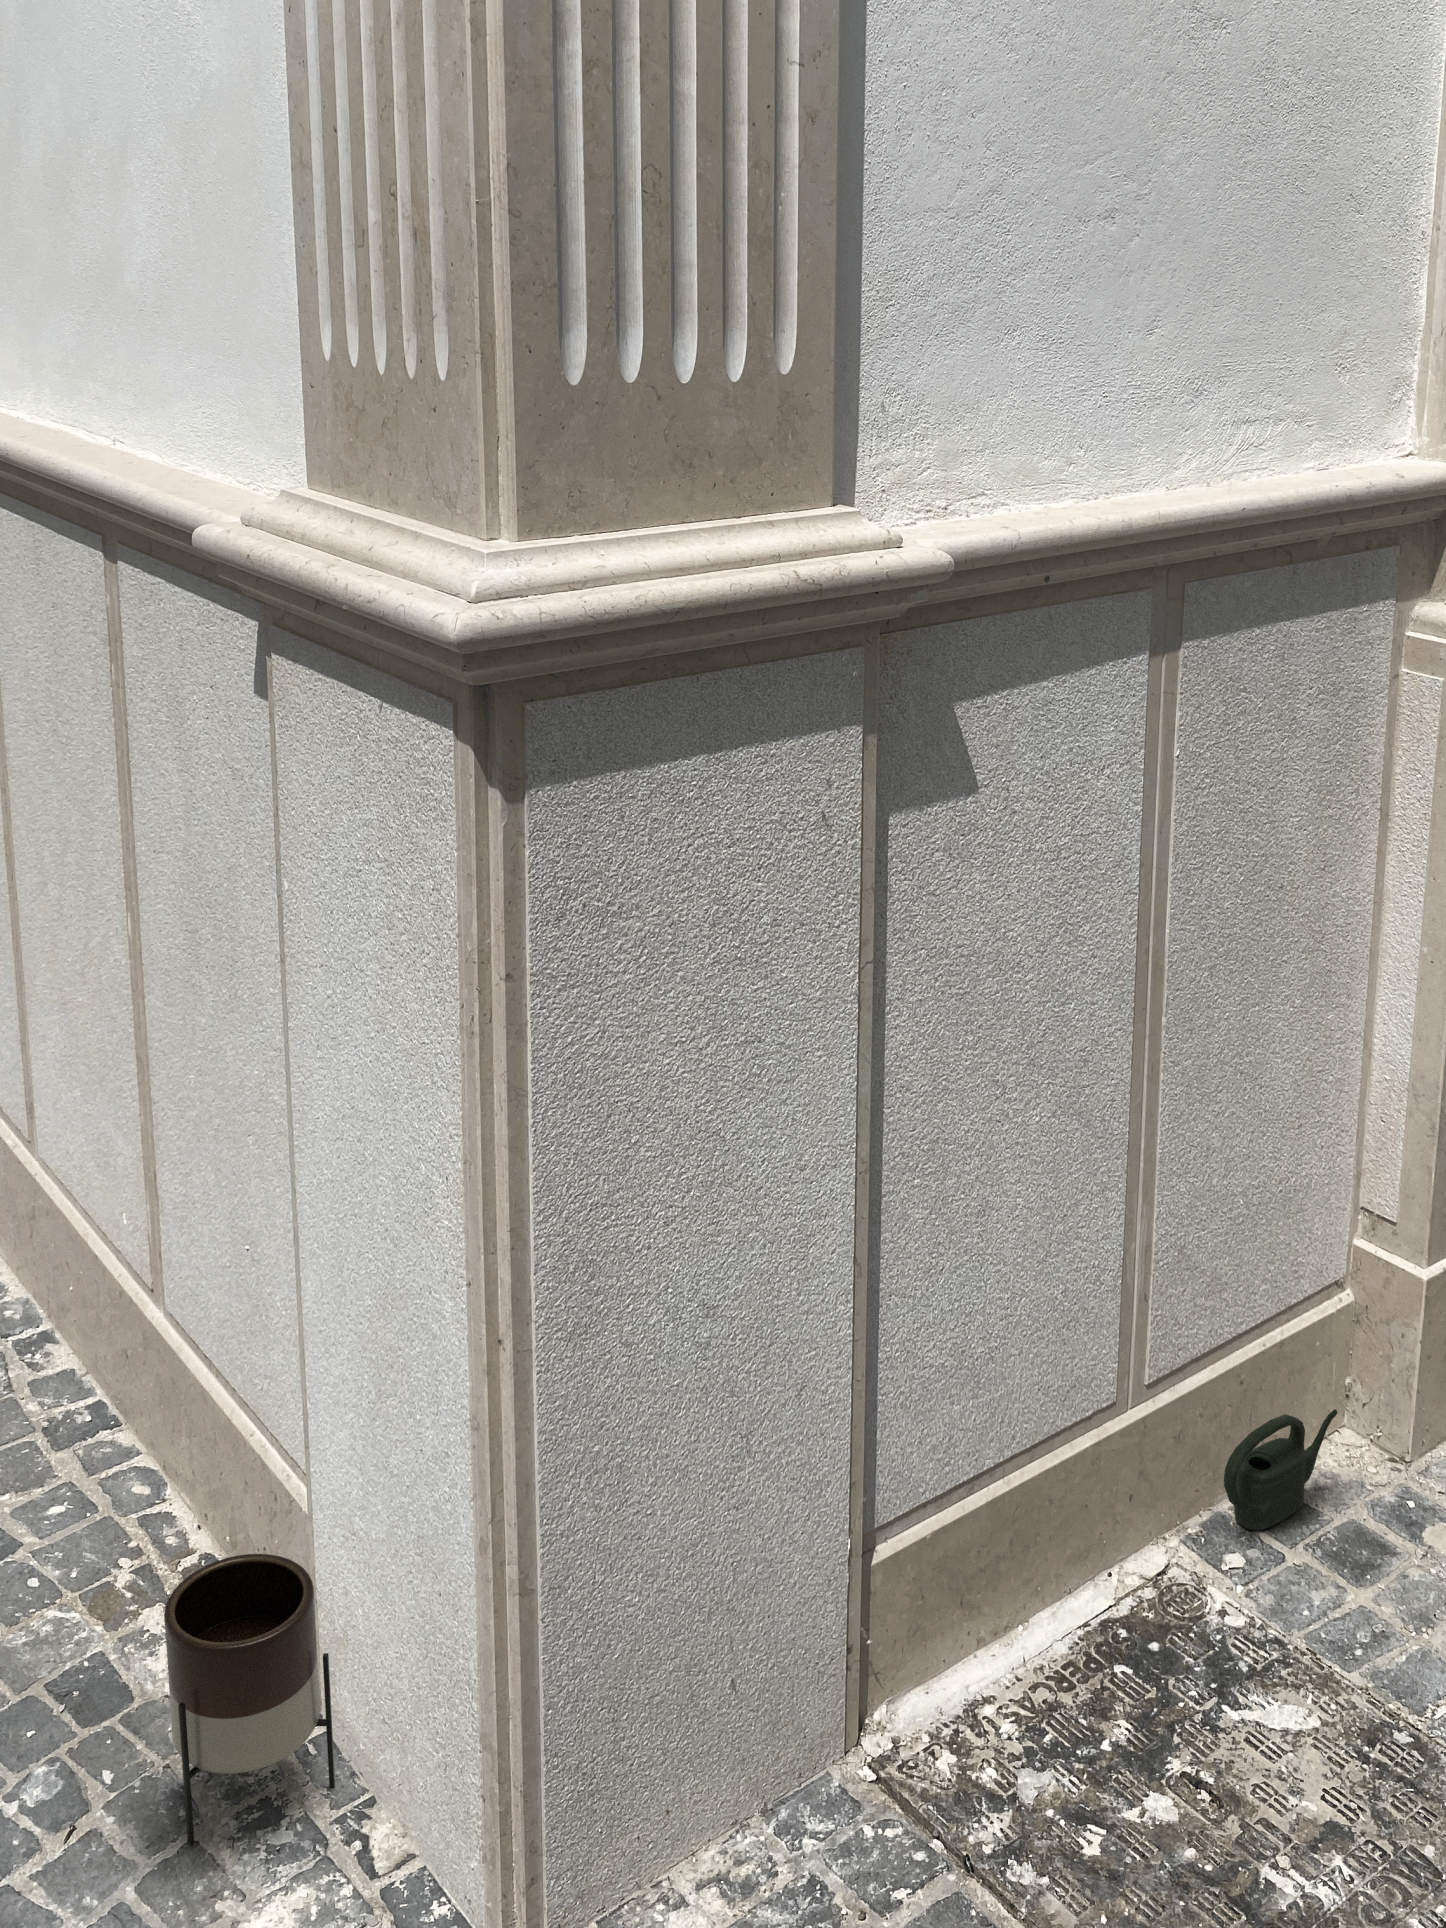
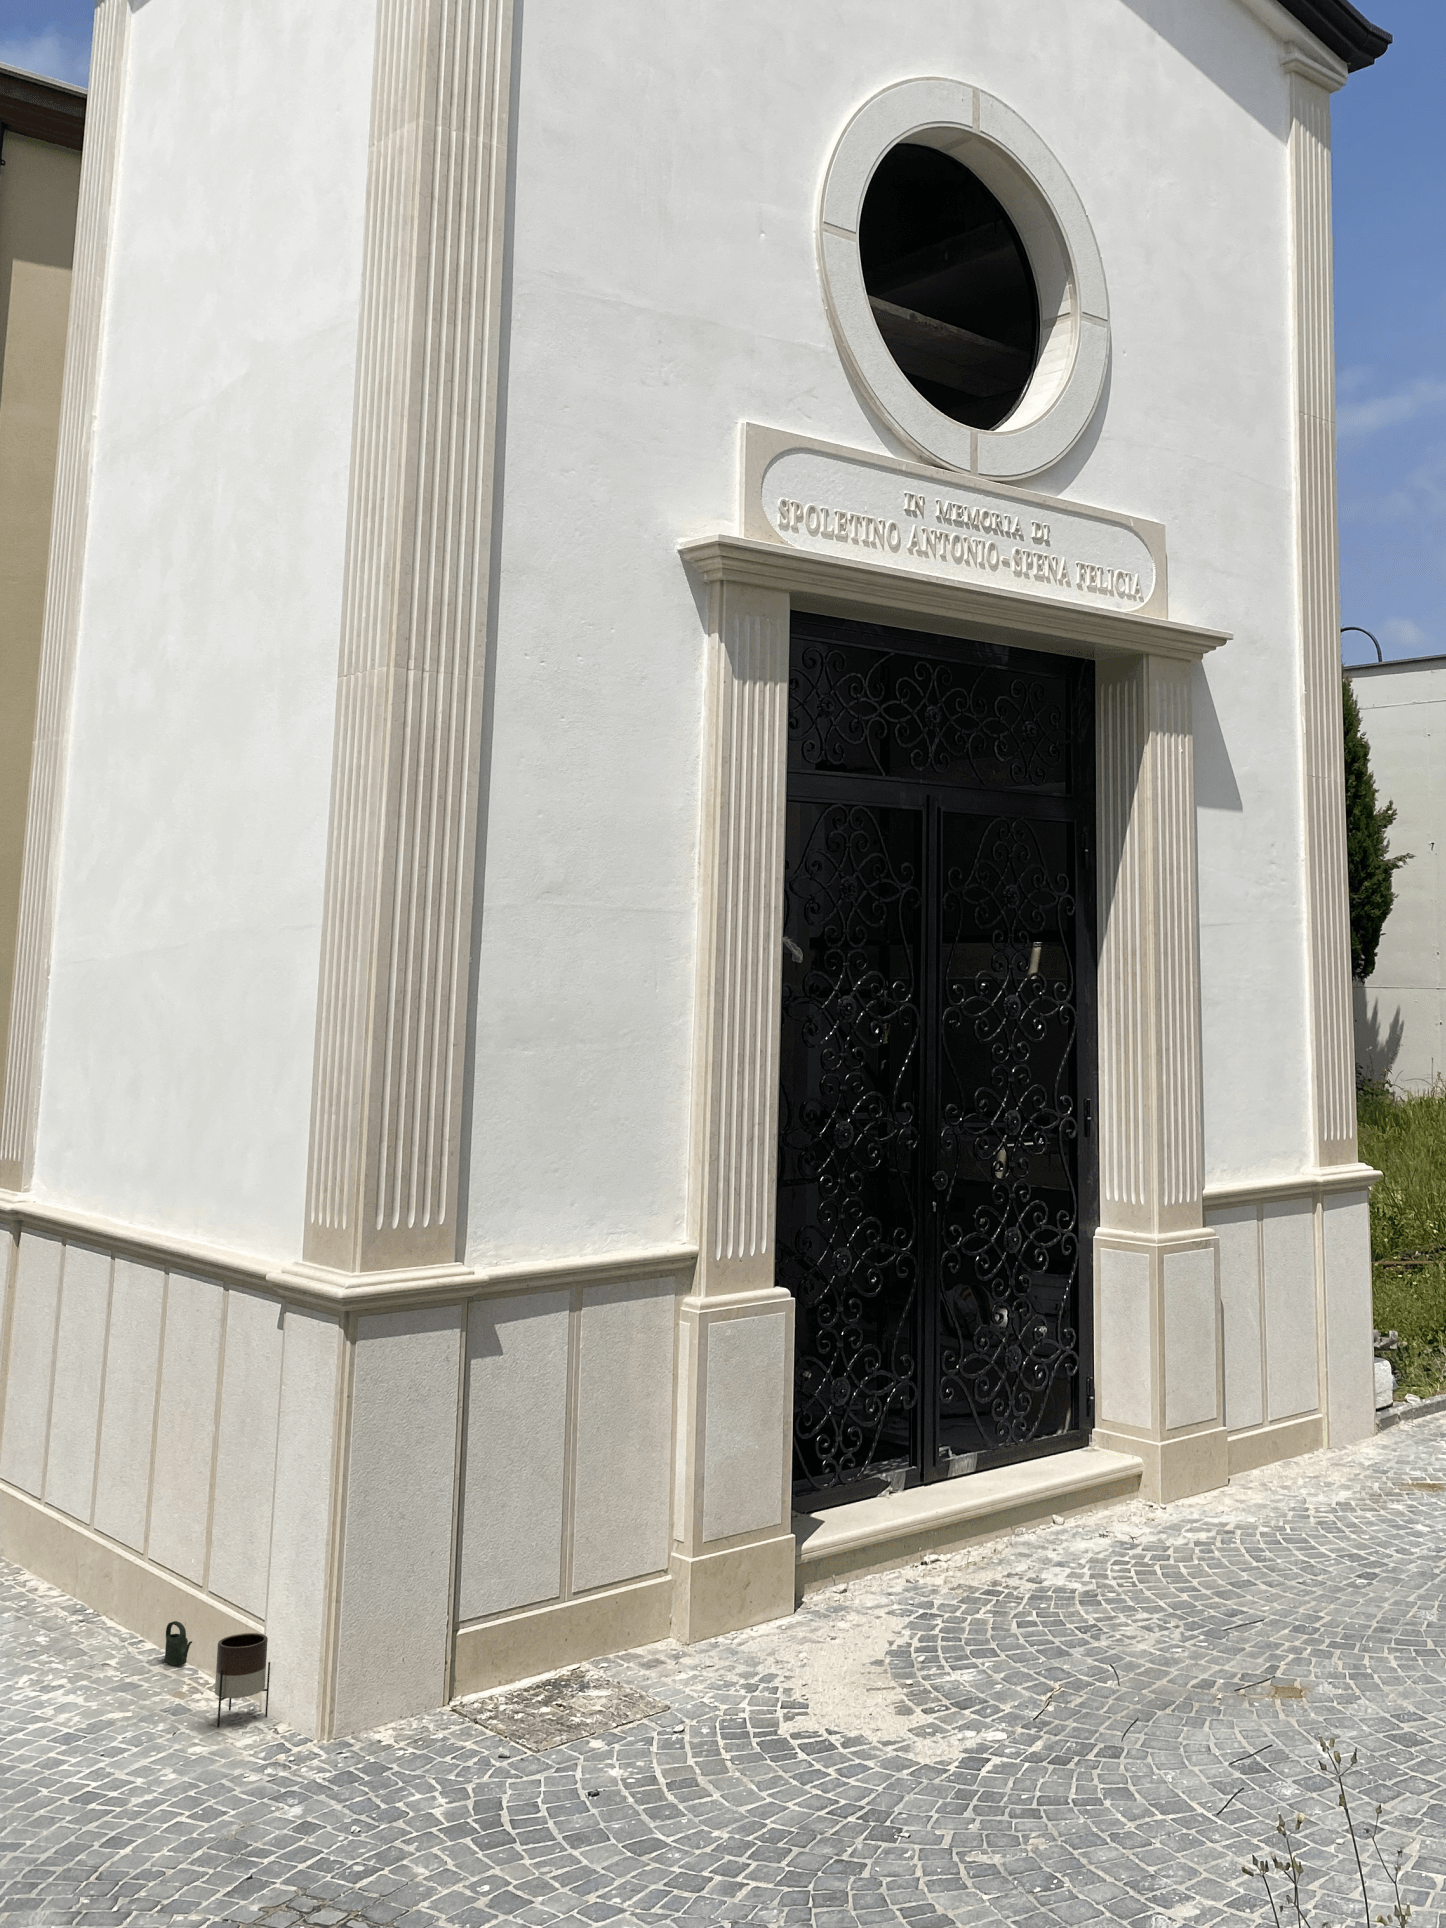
watering can: present [1224,1409,1337,1530] -> present [165,1621,192,1666]

